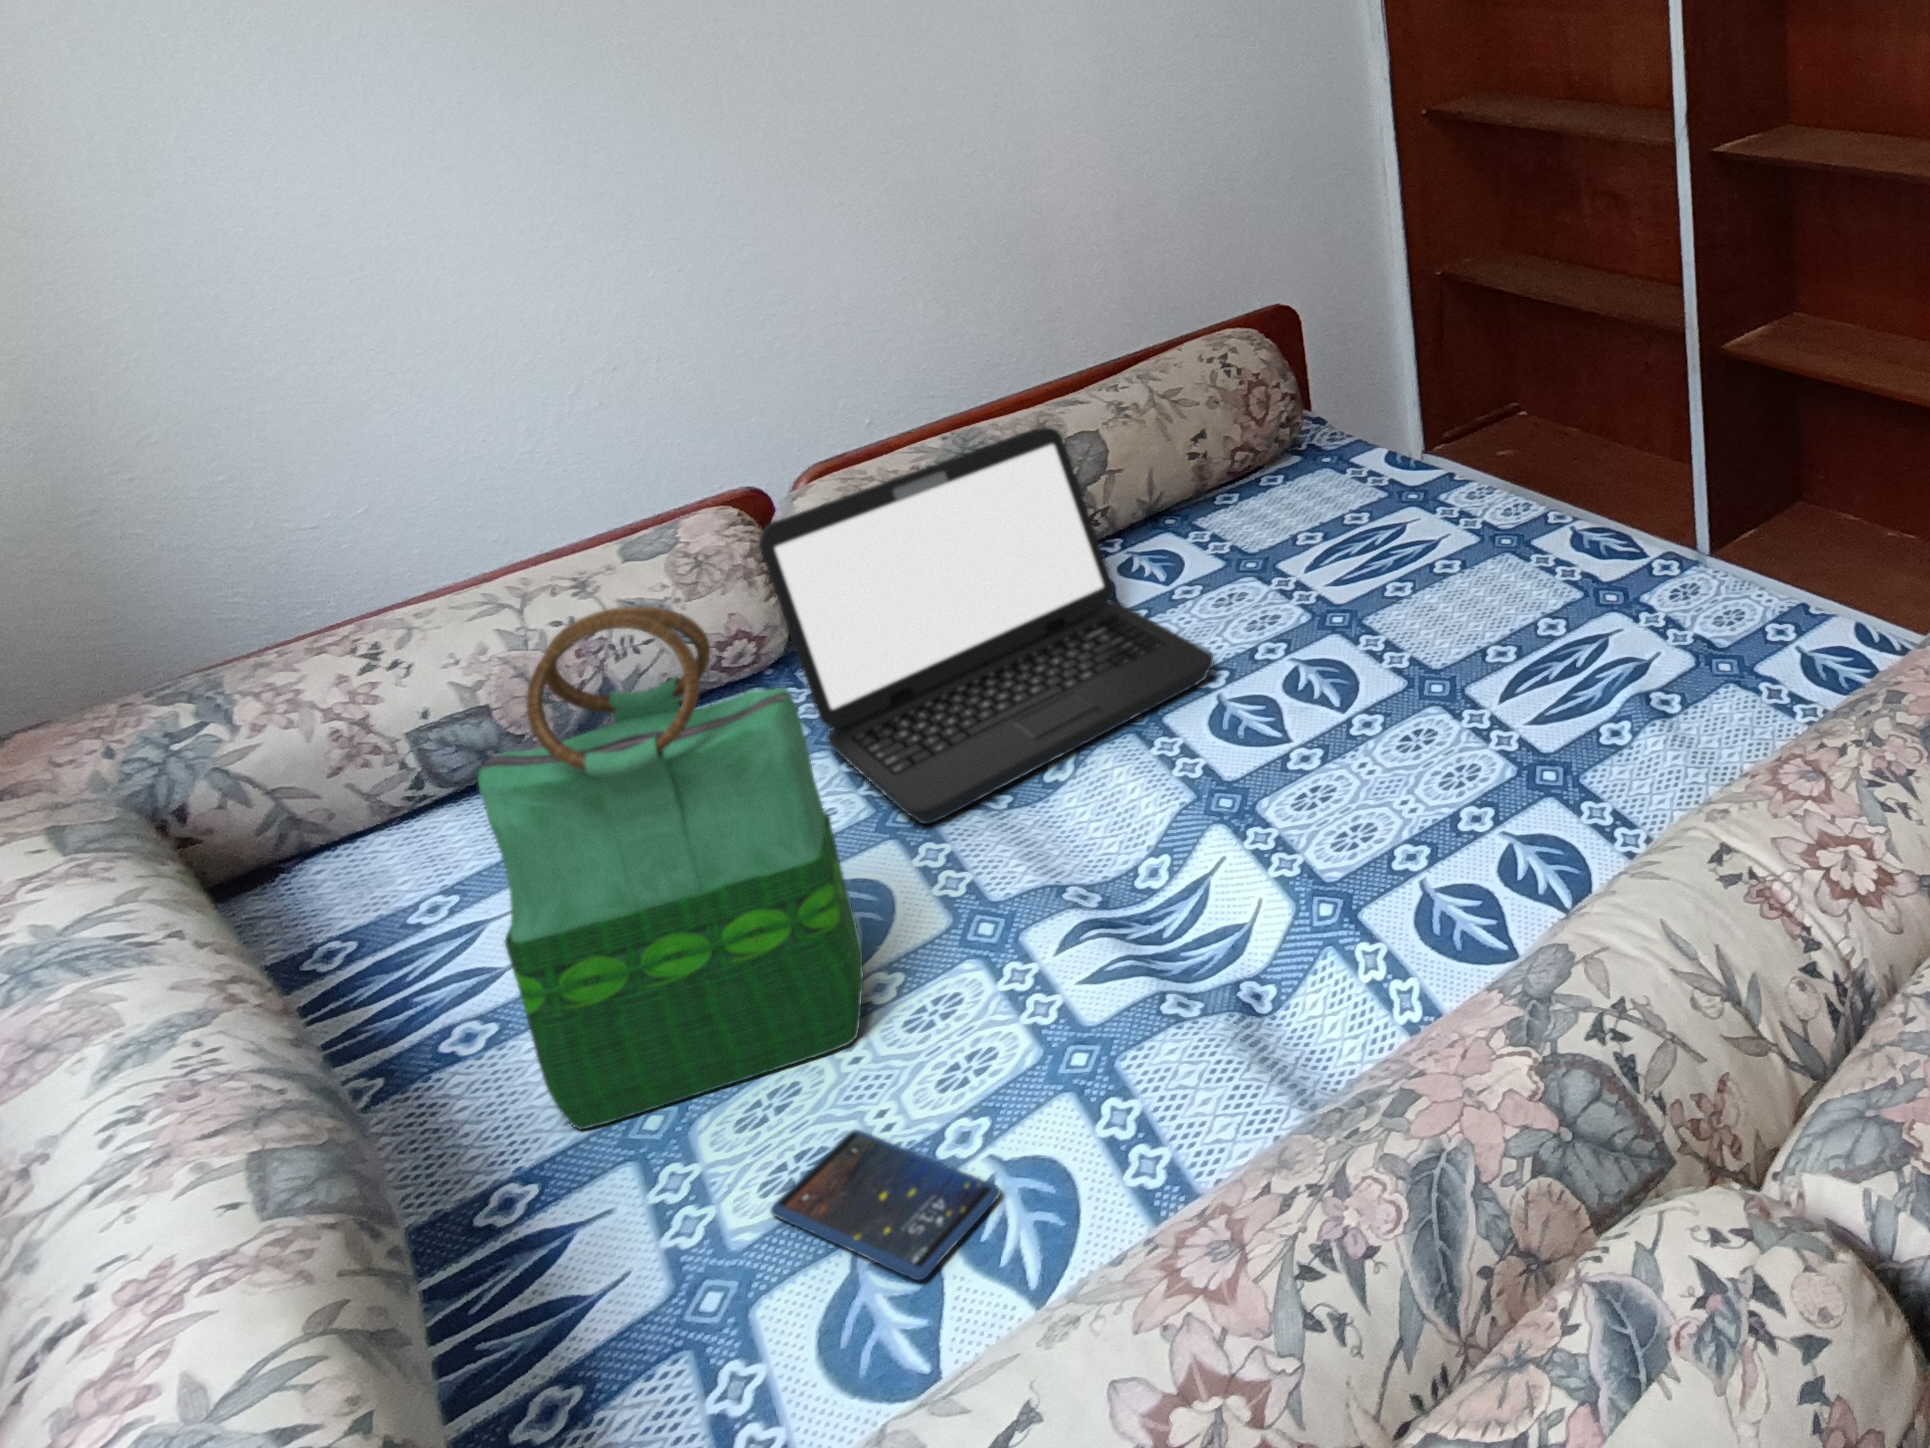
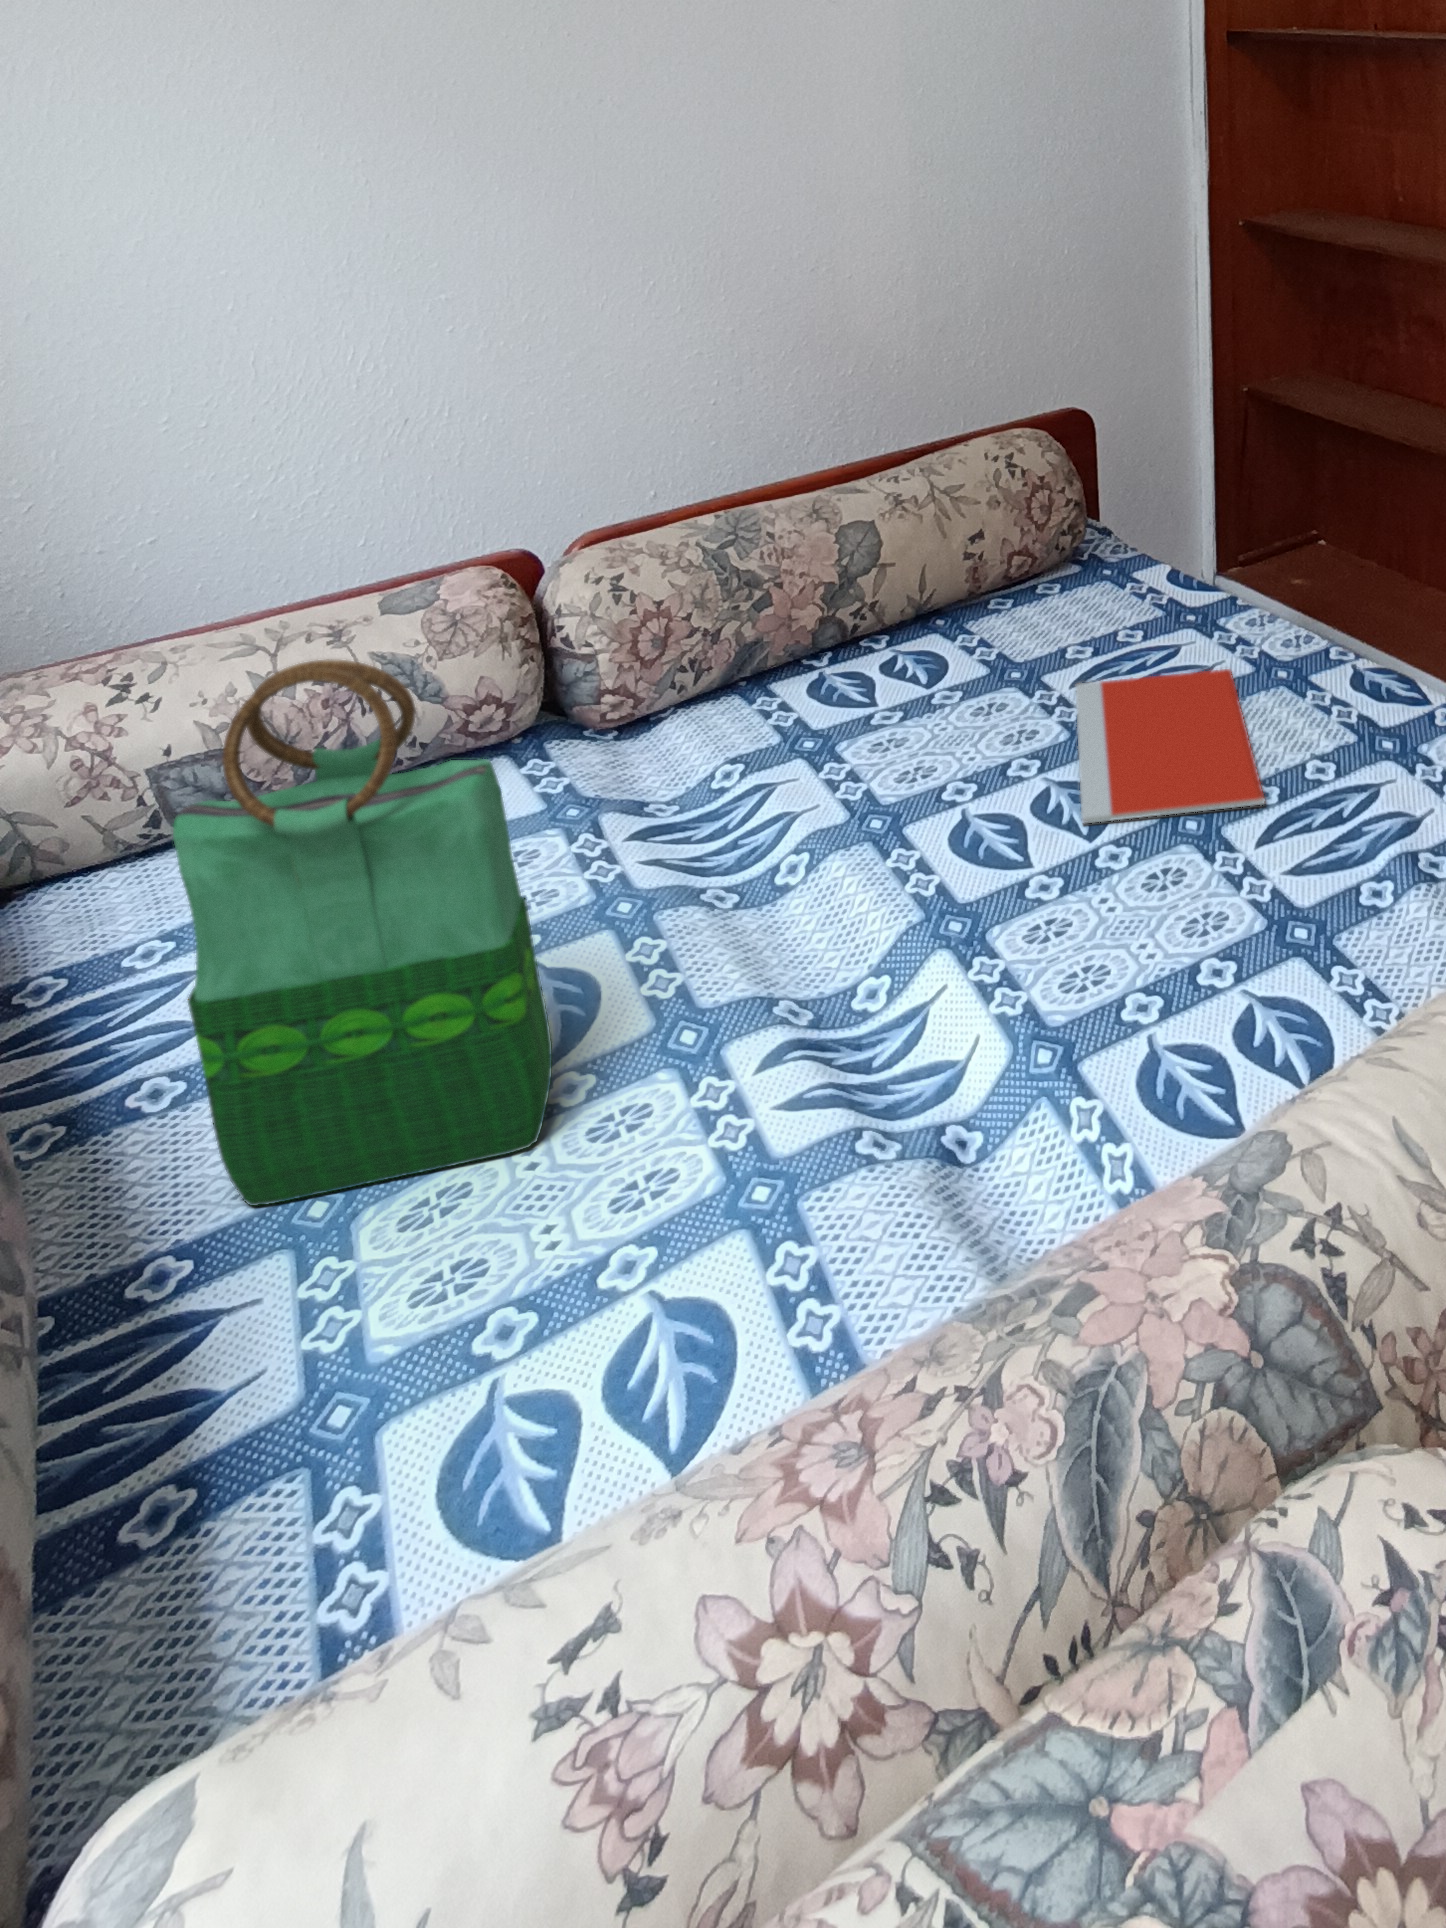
laptop: present [759,428,1214,824] -> none [504,511,957,918]
notebook: none [1315,543,1504,697] -> present [1076,669,1265,824]
smartphone: present [771,1129,1001,1280] -> none [420,1242,656,1422]

